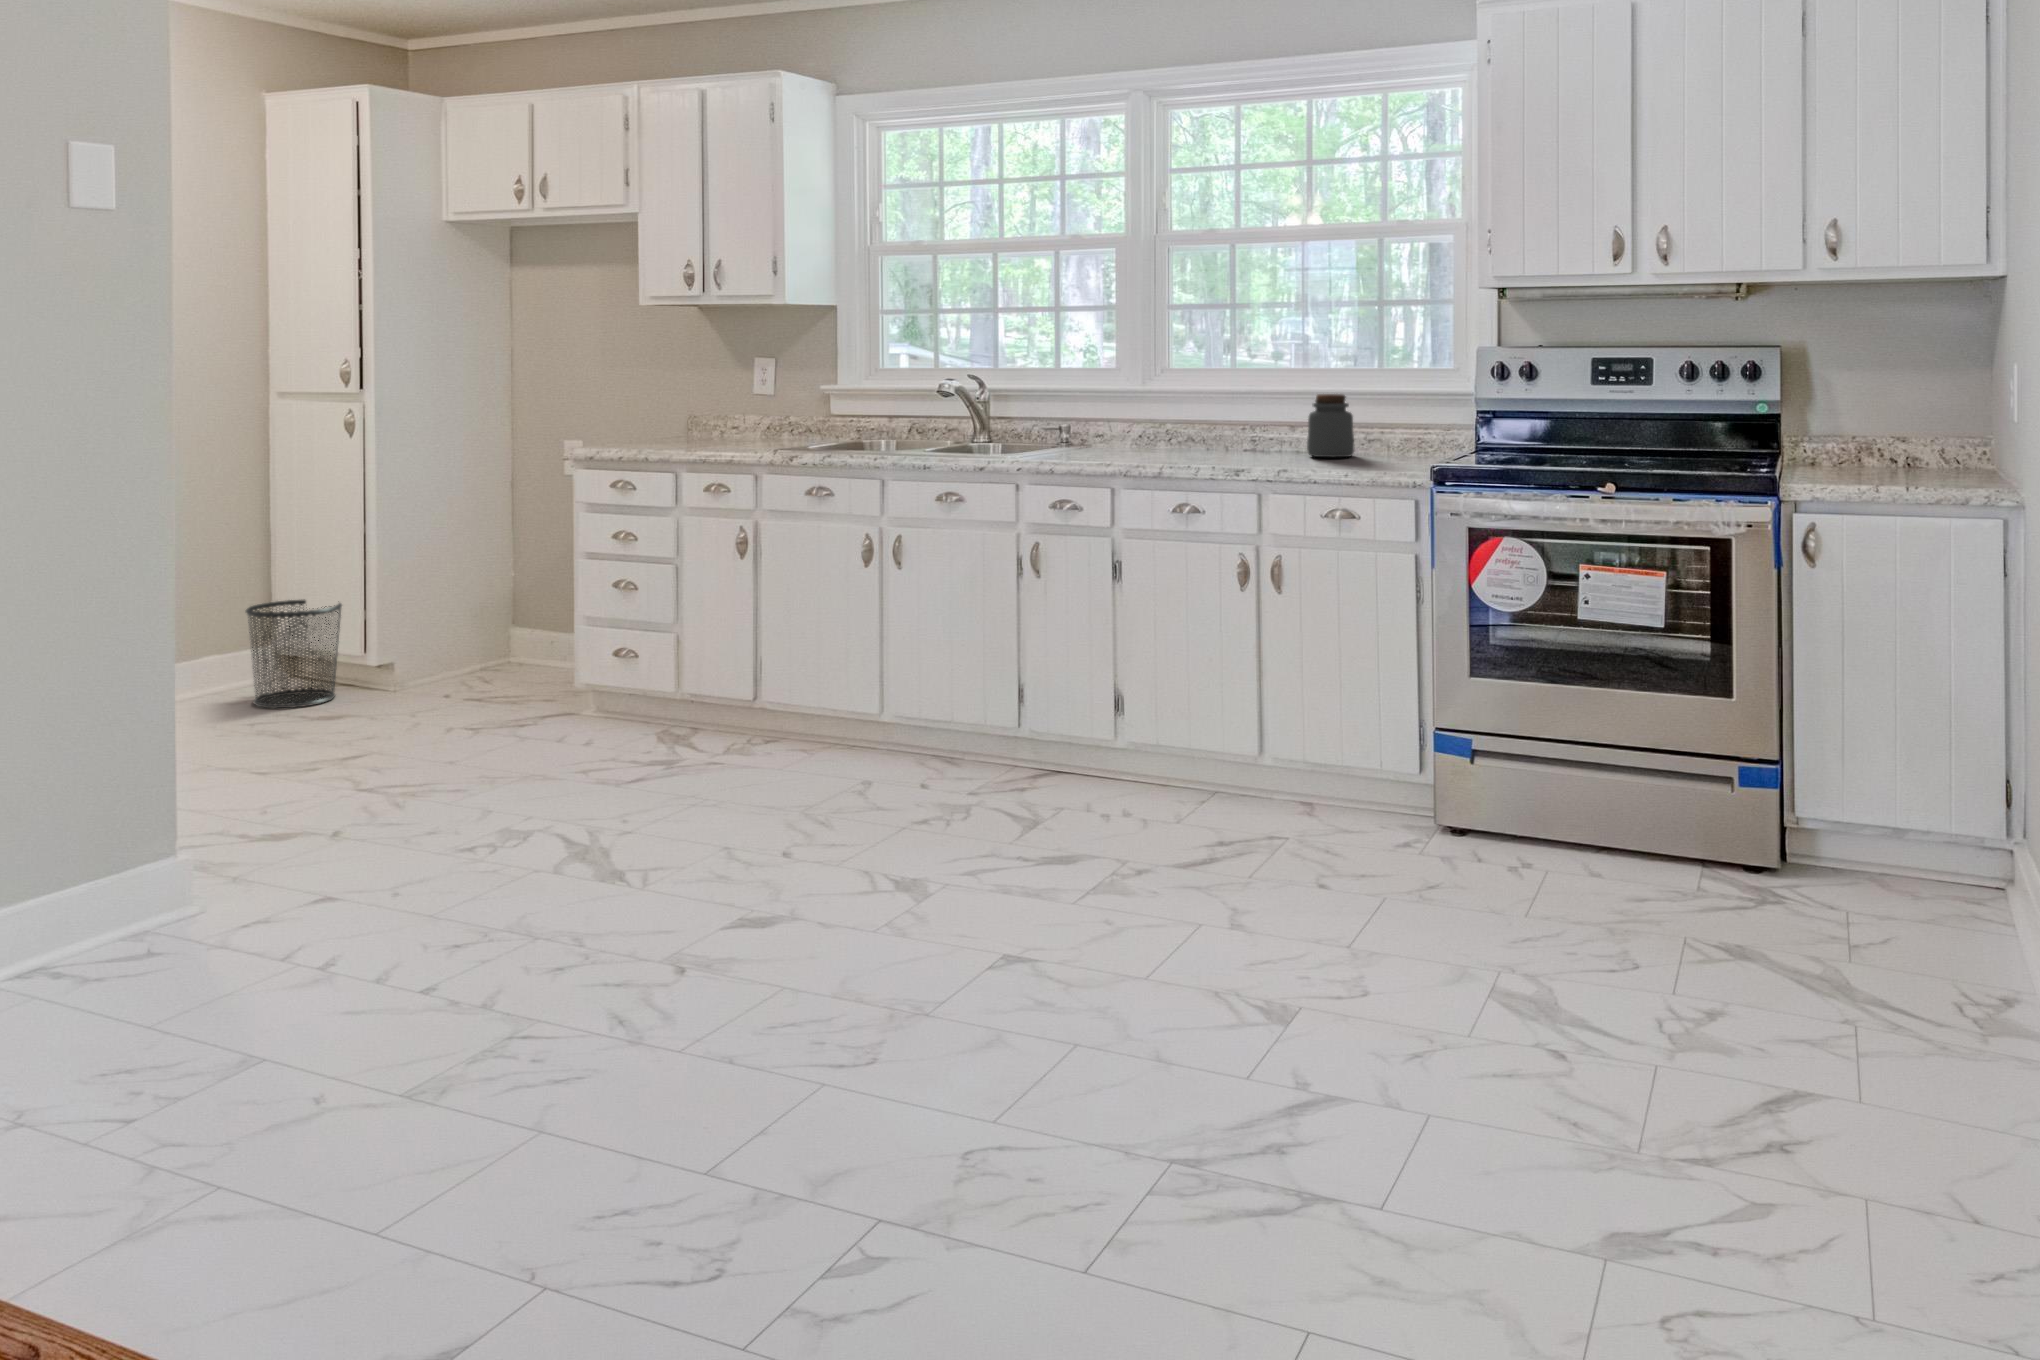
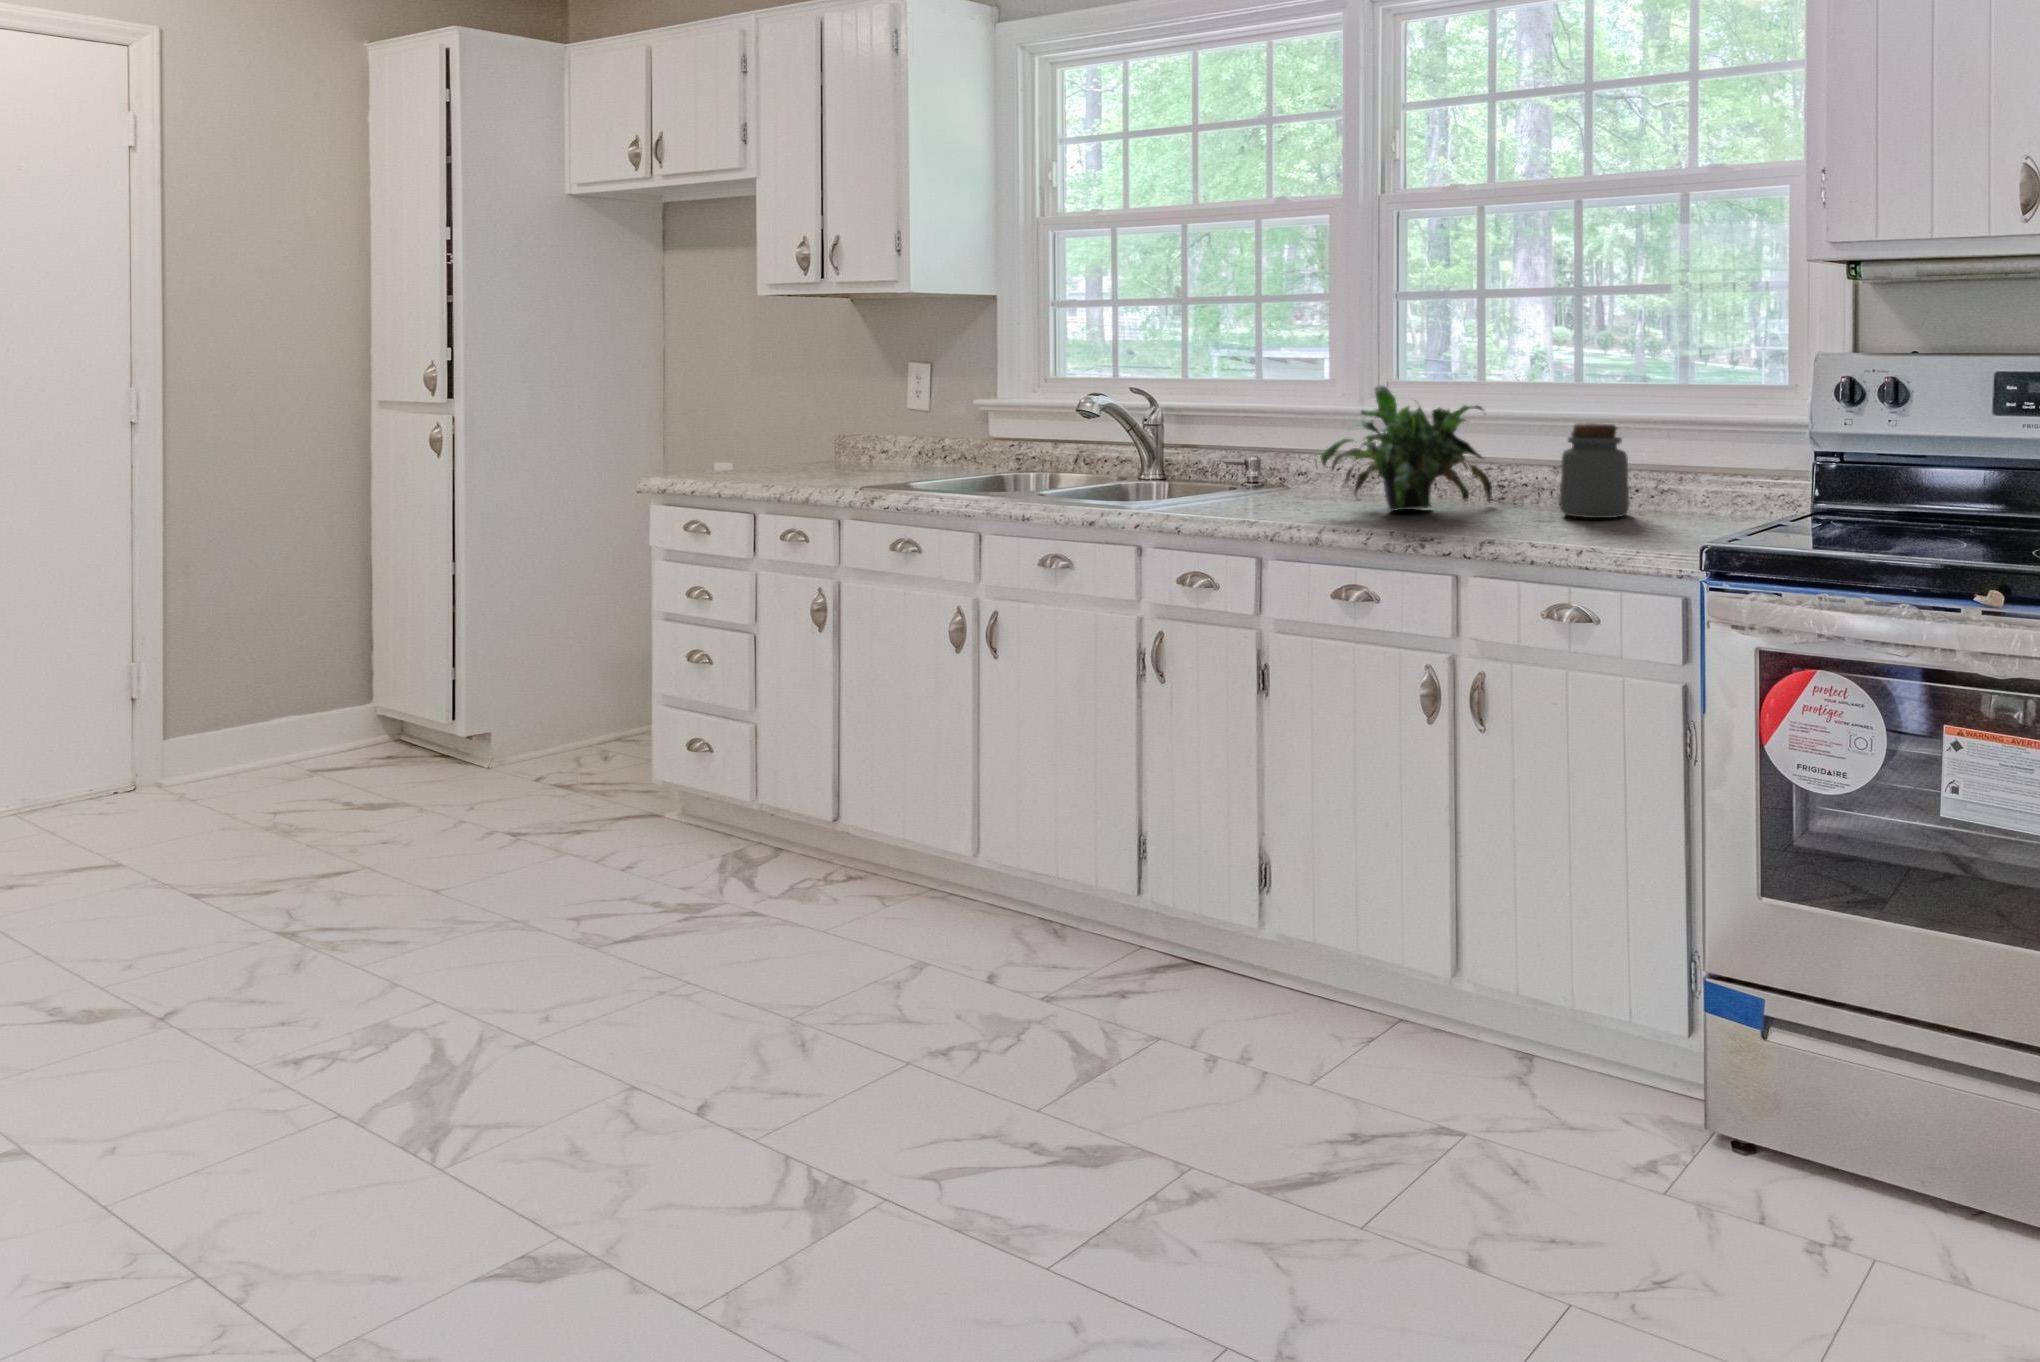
potted plant: none [1137,369,1255,457] -> present [1321,385,1492,511]
waste bin: present [246,600,342,708] -> none [295,652,420,788]

